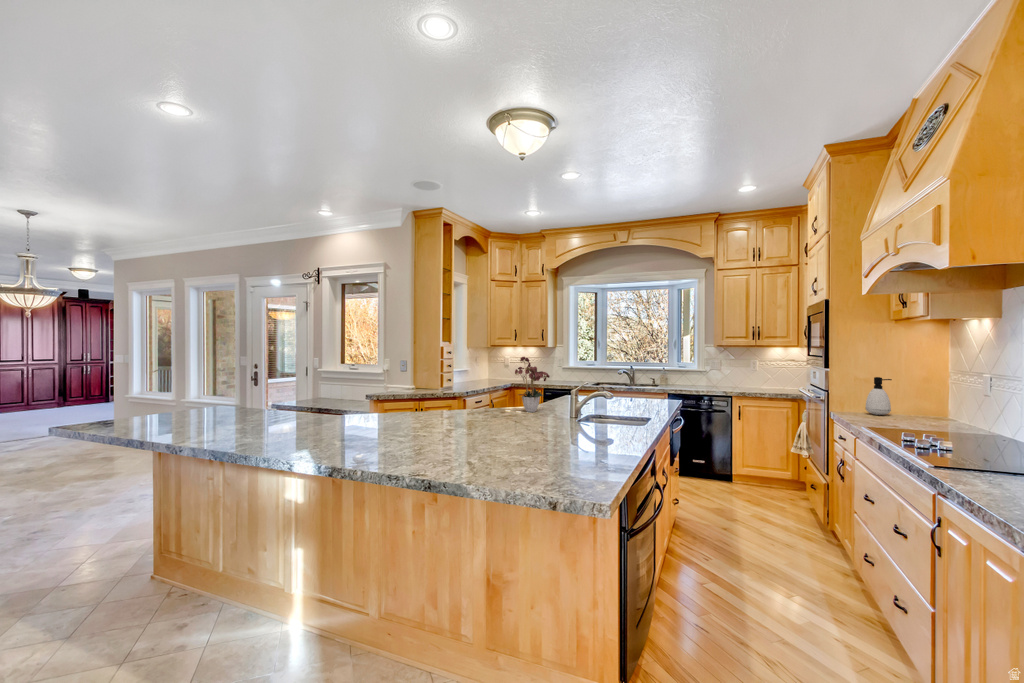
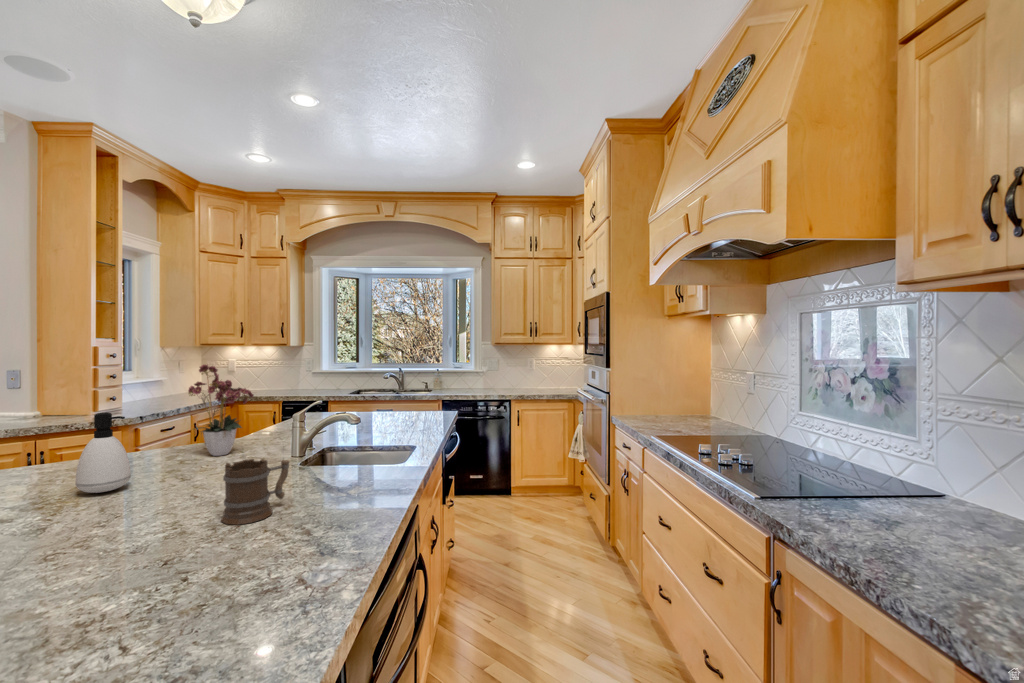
soap dispenser: present [866,377,892,415] -> present [76,413,131,493]
mug: none [553,407,584,439] -> present [221,459,289,525]

